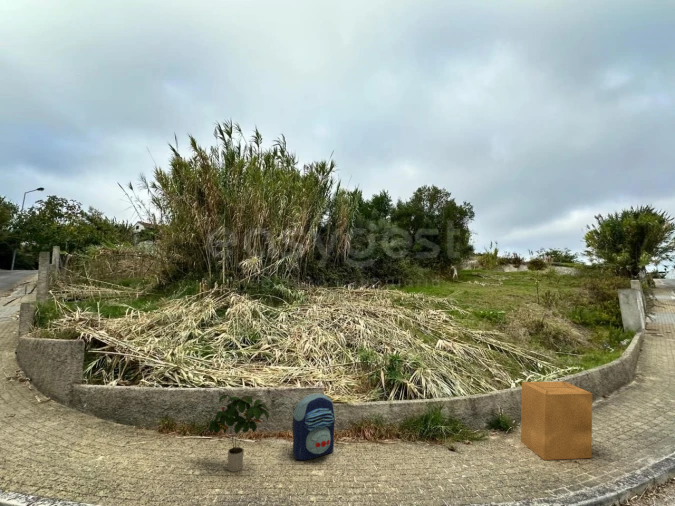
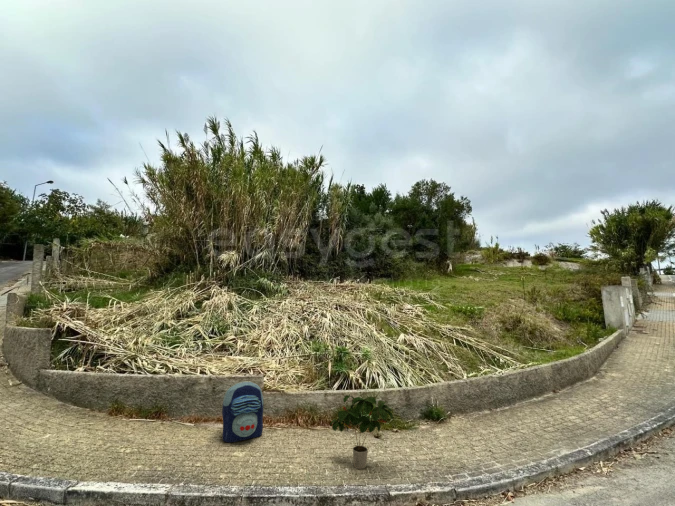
cardboard box: present [521,381,592,460] -> none [447,375,510,448]
potted plant: present [207,394,269,472] -> present [330,394,393,469]

